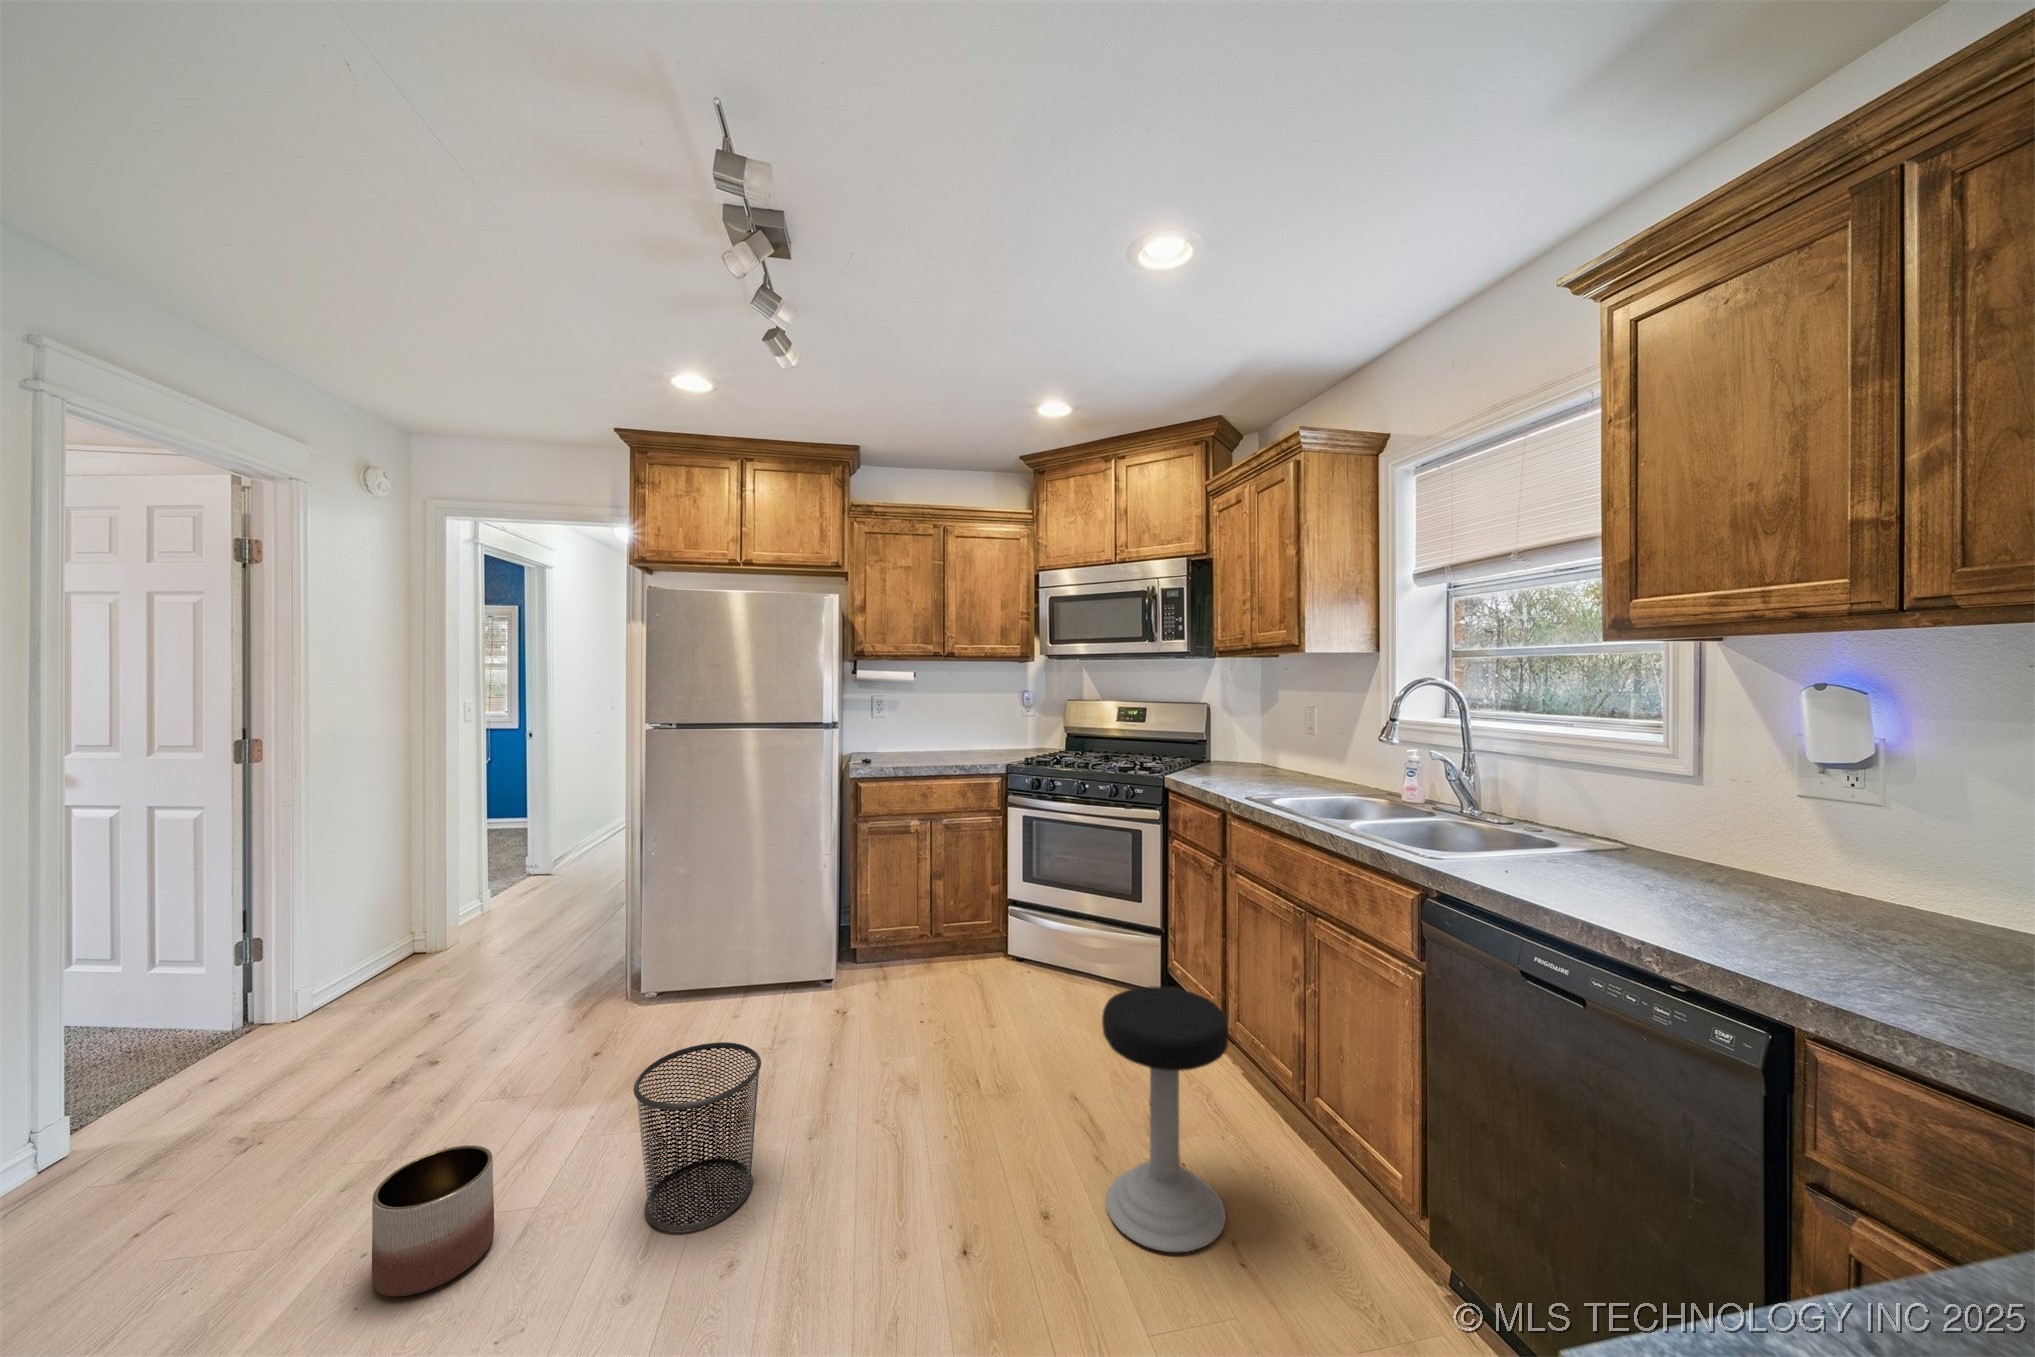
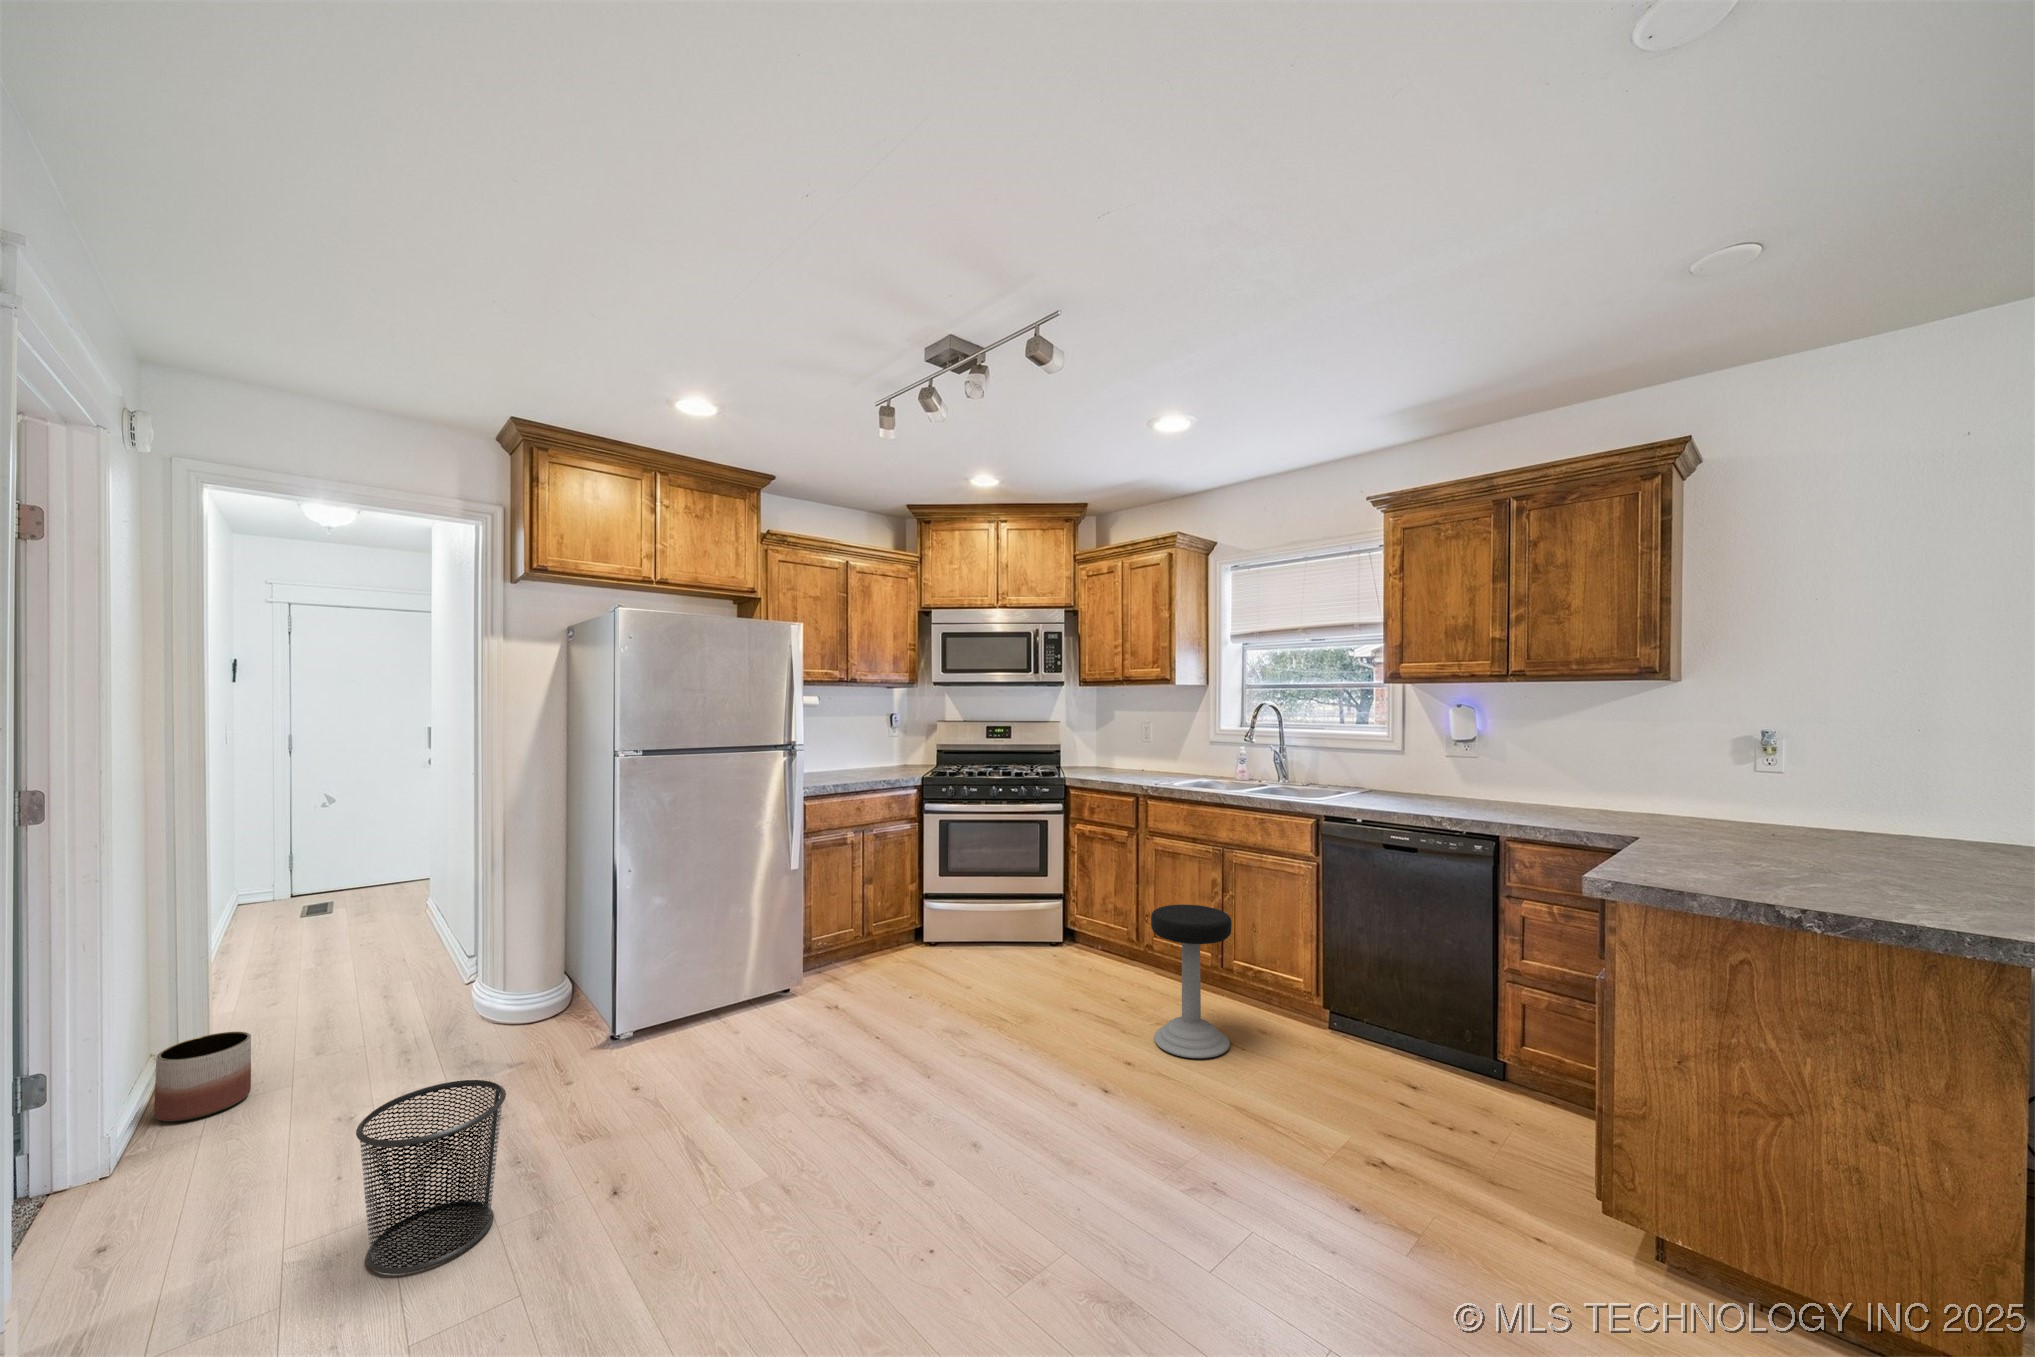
waste bin: present [633,1042,761,1231] -> present [356,1080,506,1274]
planter: present [372,1145,494,1296] -> present [154,1031,251,1122]

